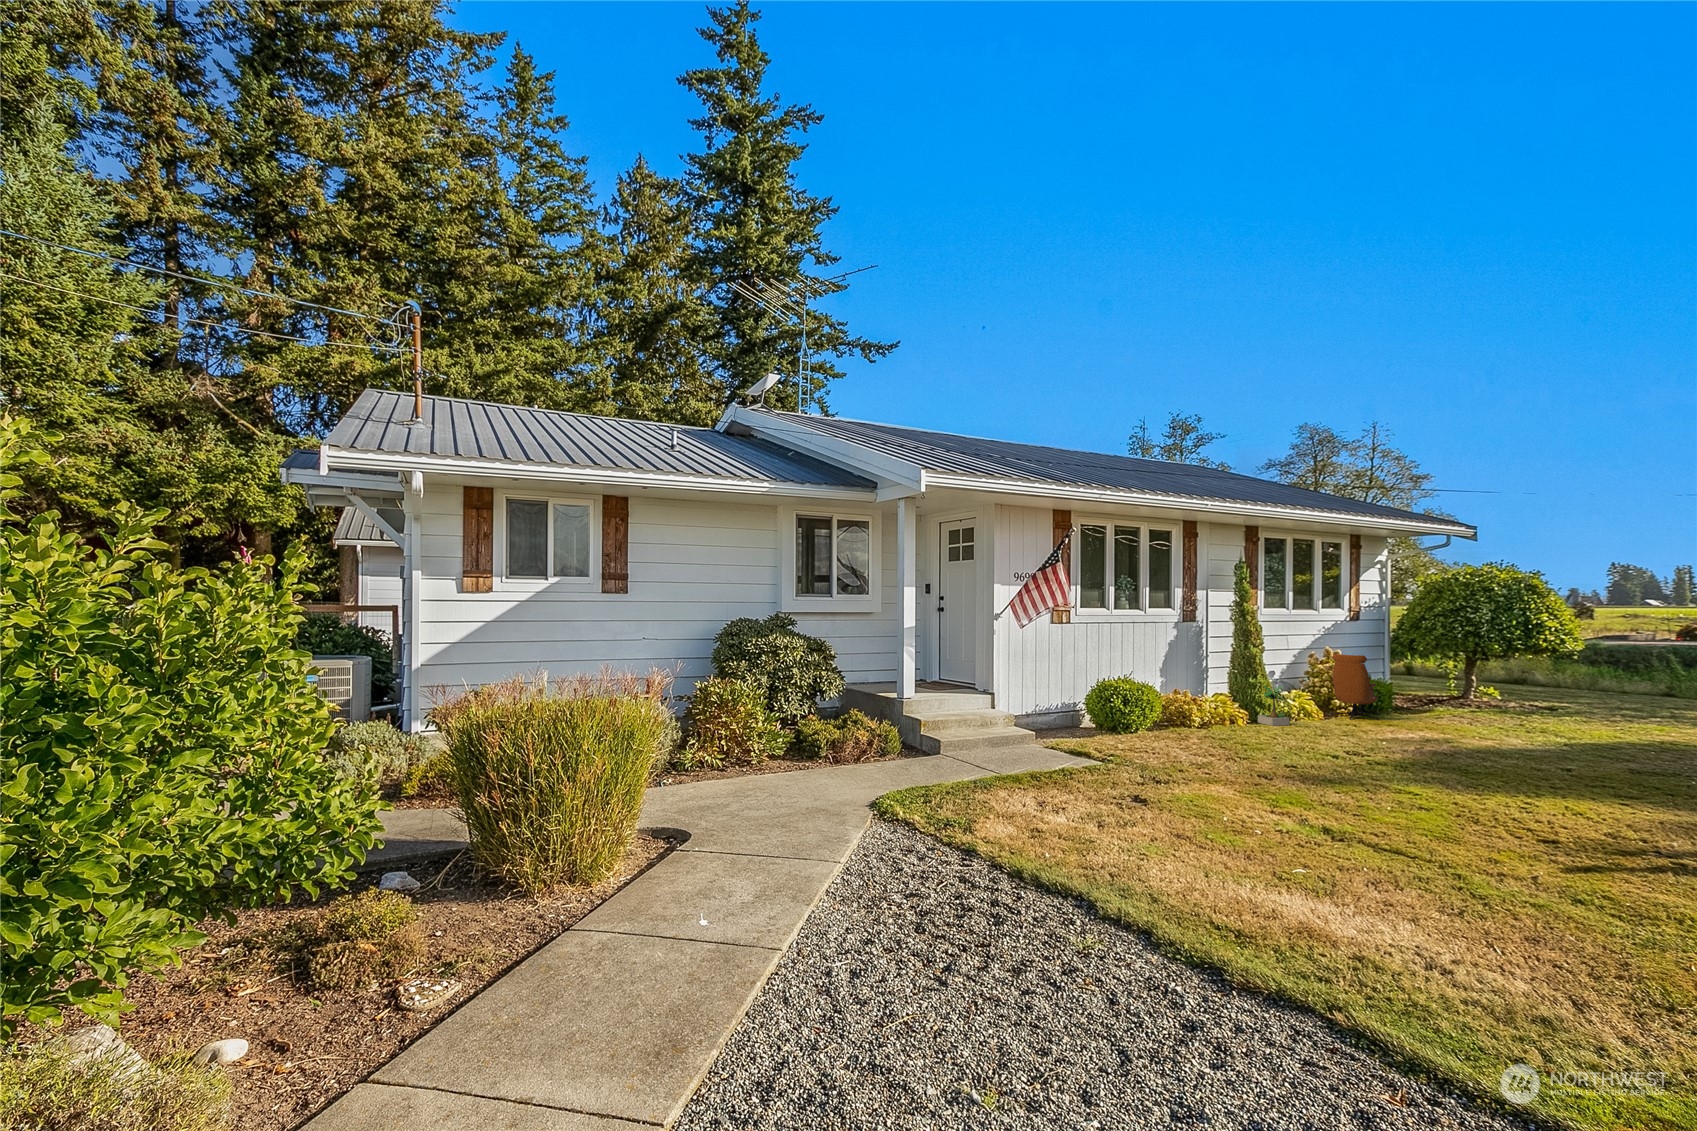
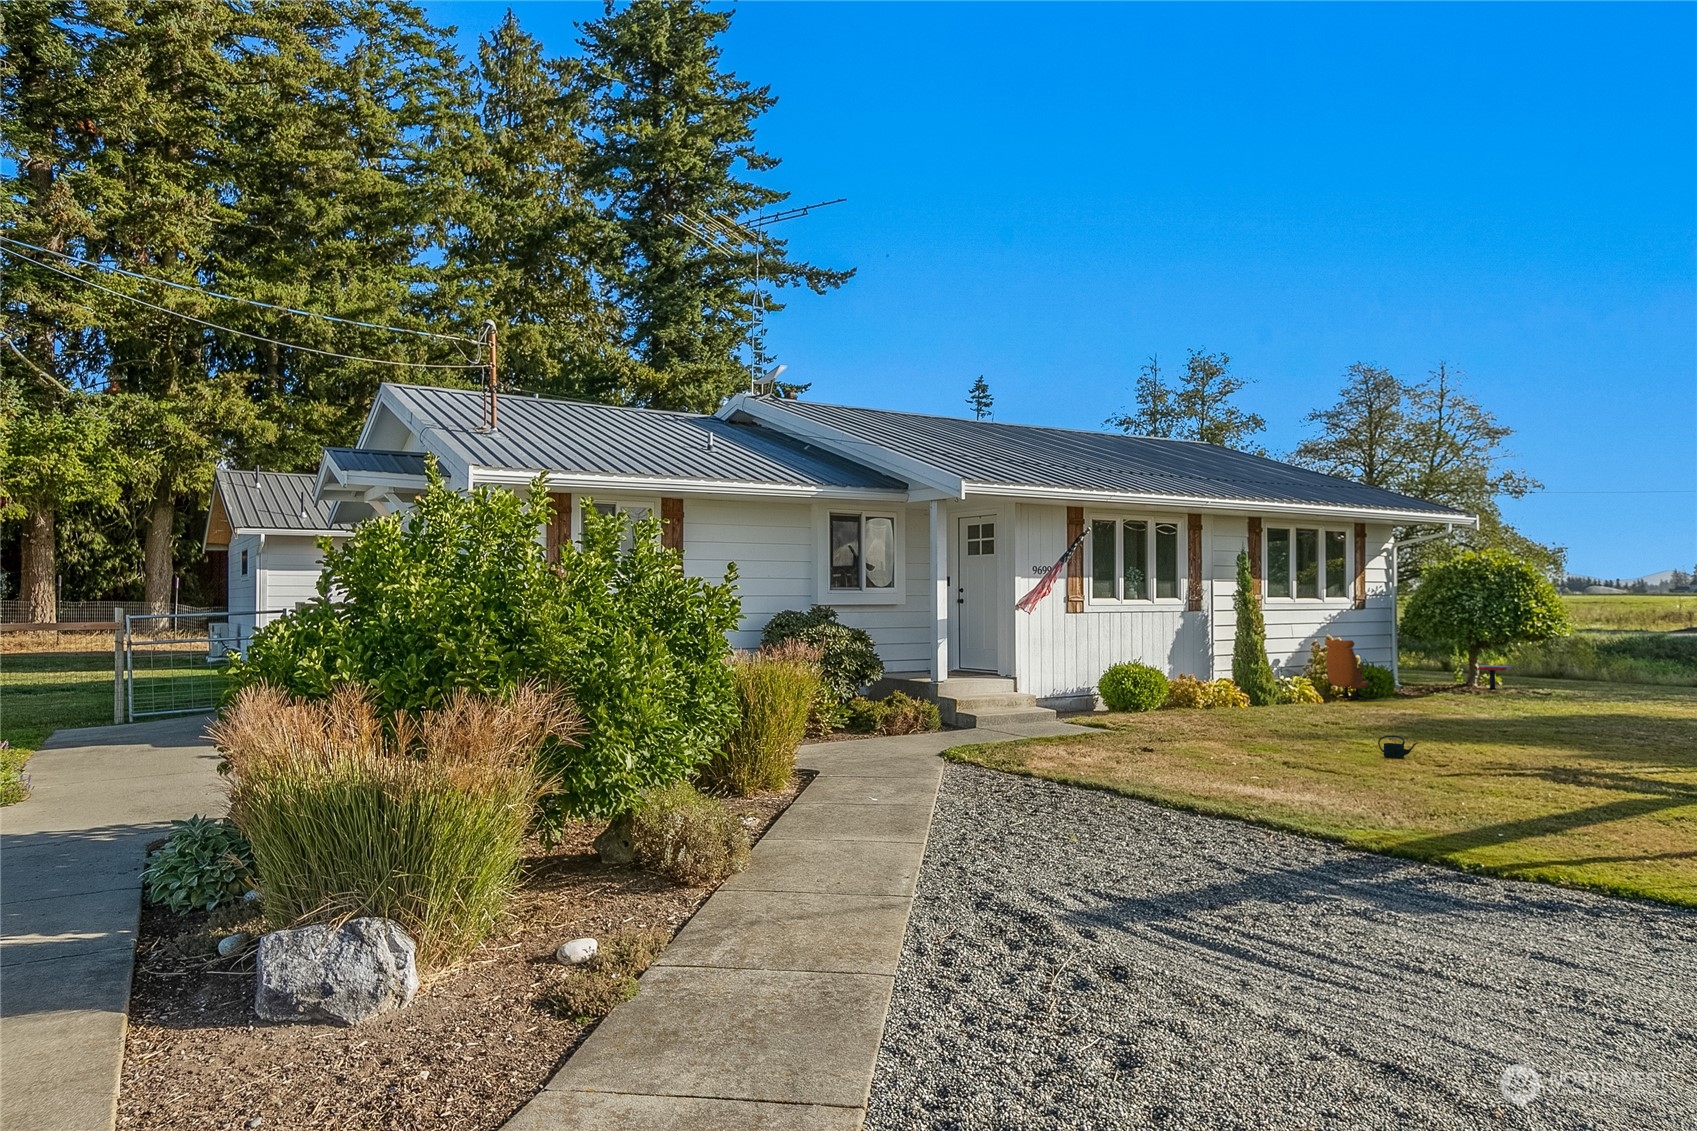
pedestal table: none [1473,677,1515,703] -> present [1478,665,1511,690]
potted plant: present [1258,686,1289,726] -> none [1255,670,1283,707]
watering can: none [1571,867,1663,913] -> present [1378,735,1418,758]

